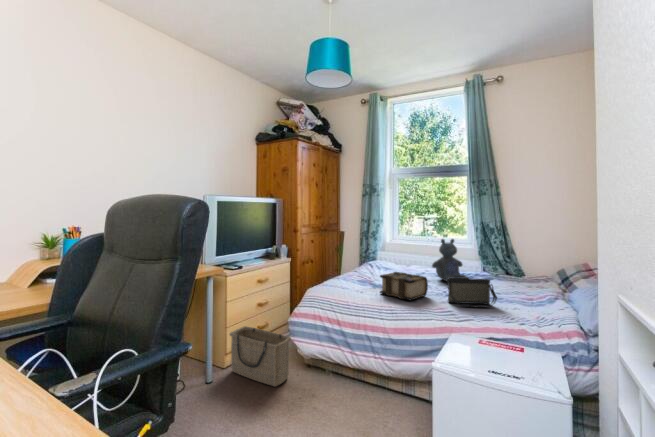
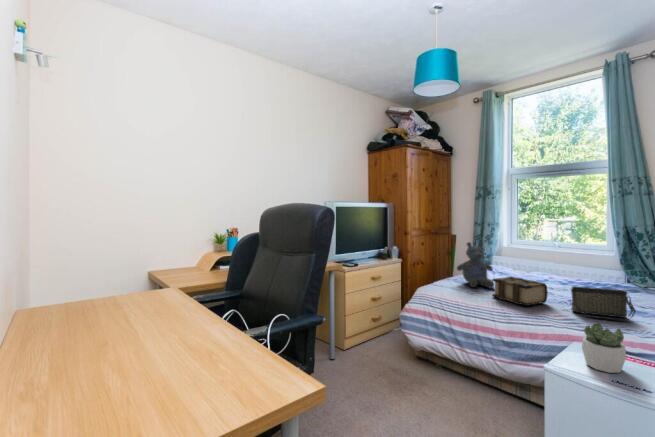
stuffed bear: present [432,239,468,281] -> present [457,242,494,287]
succulent plant: none [463,313,500,362] -> present [582,323,626,373]
basket: present [230,326,291,386] -> none [349,316,402,371]

